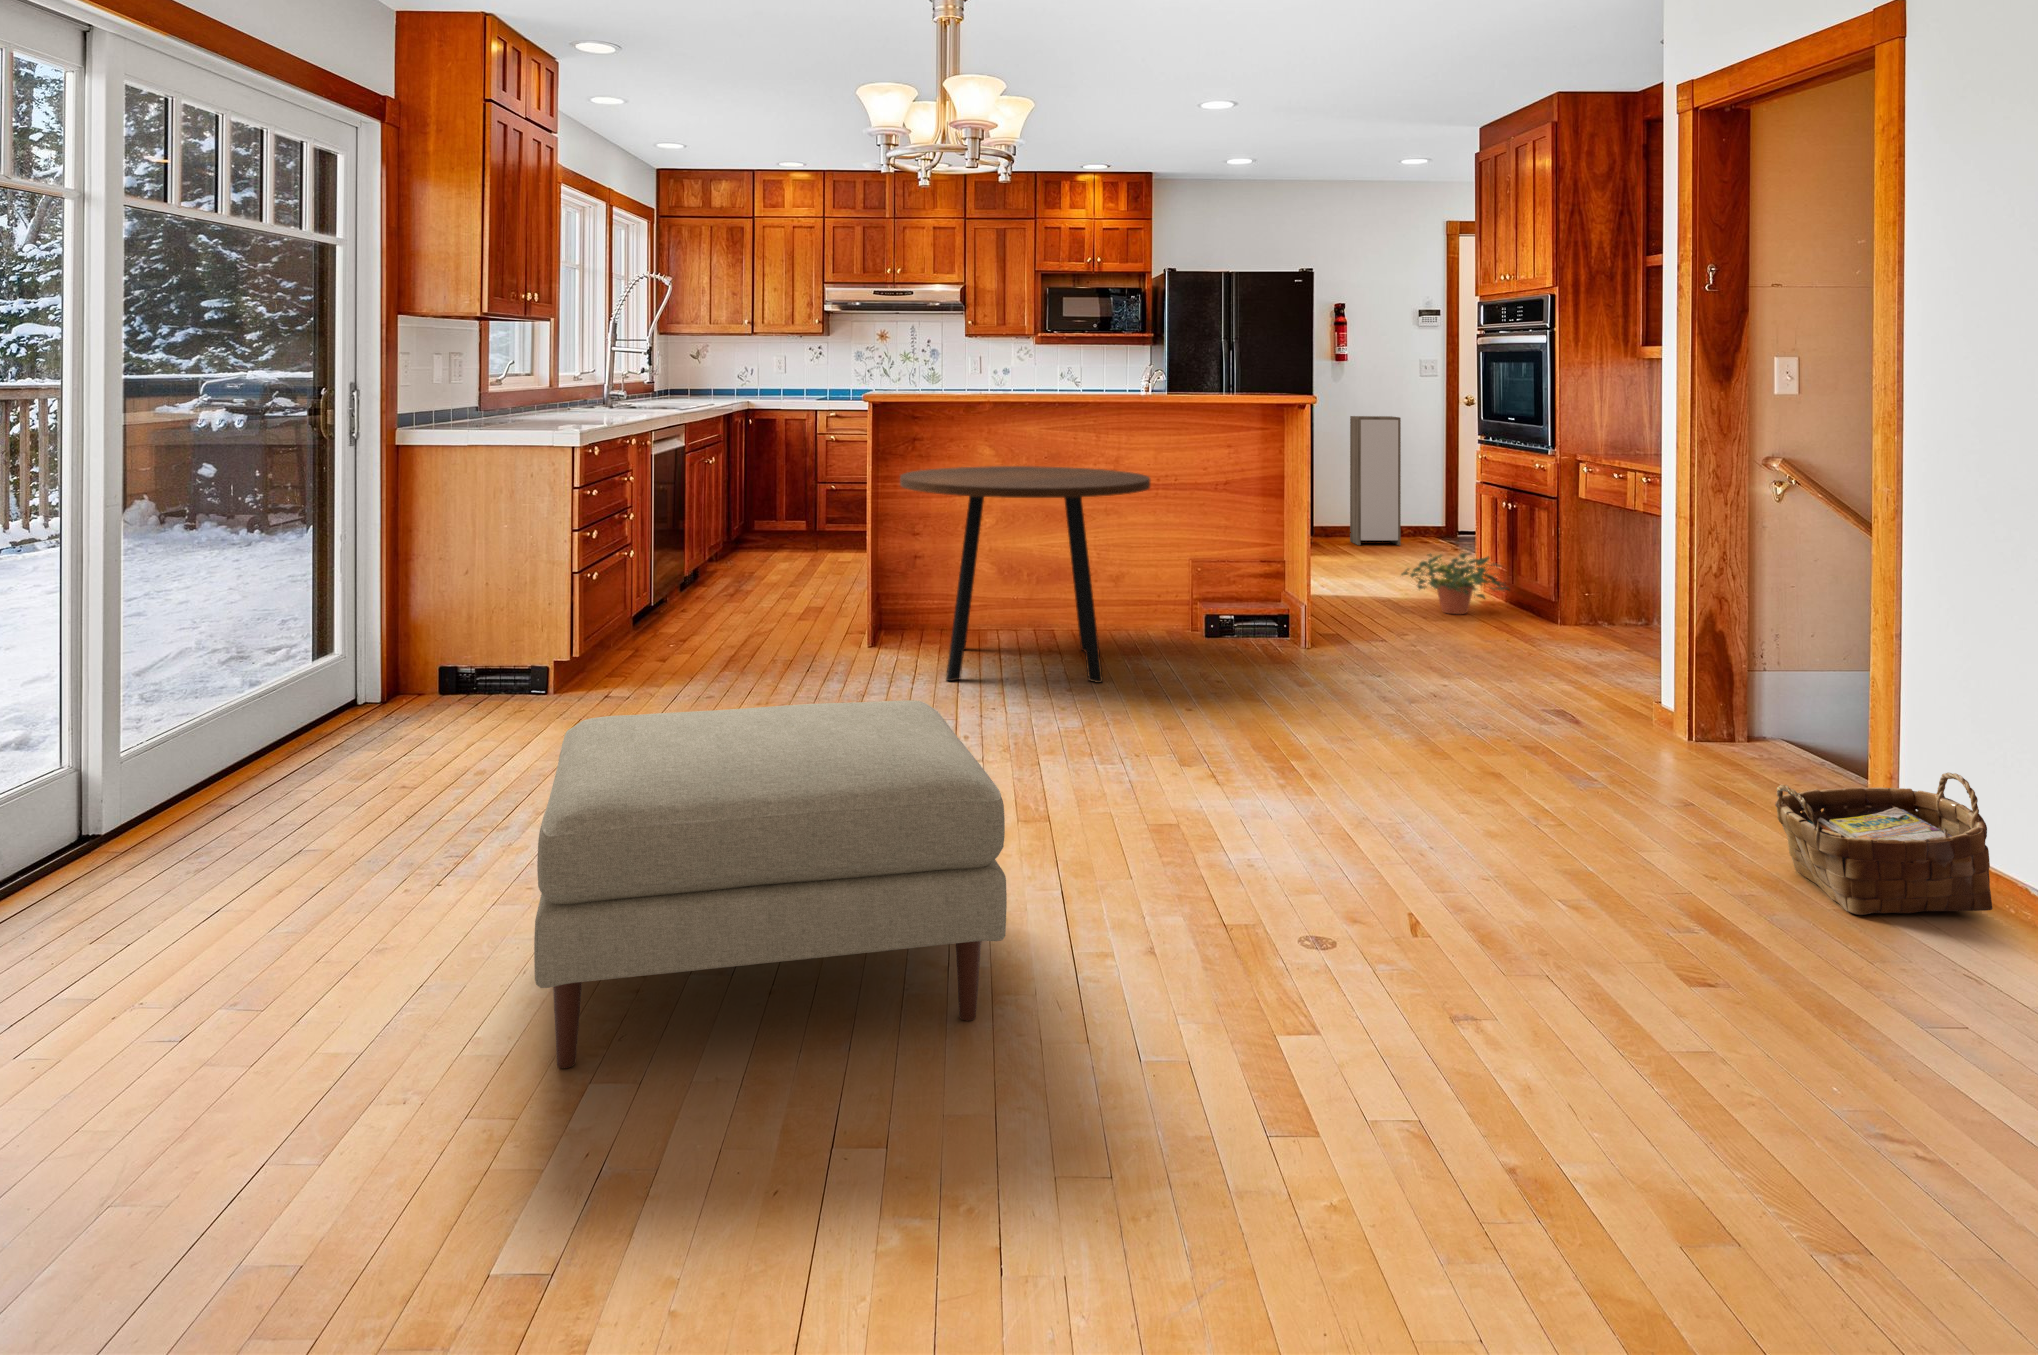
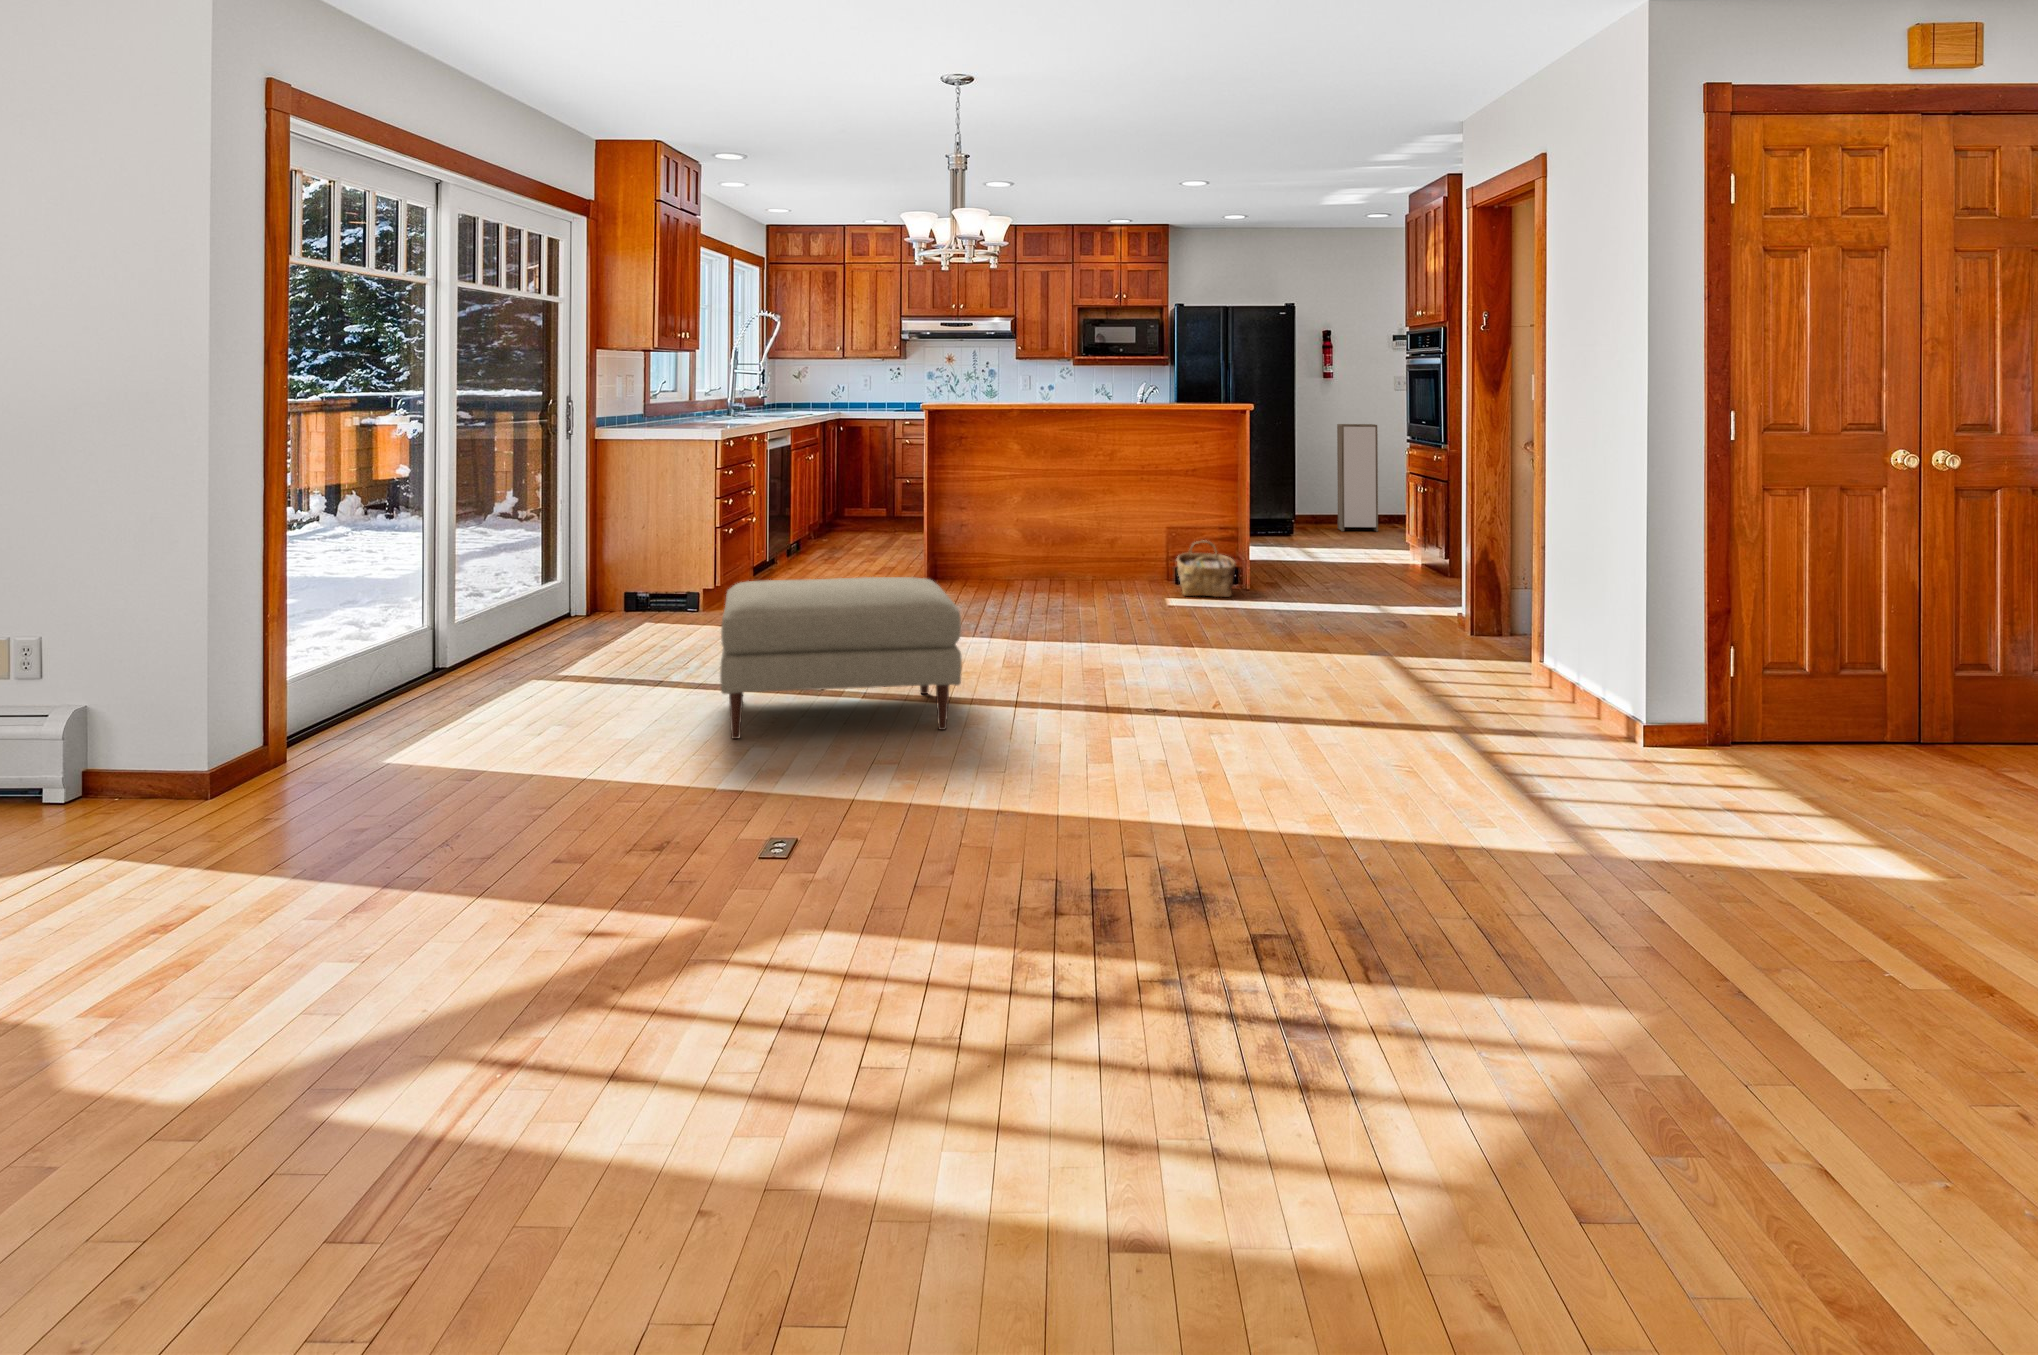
dining table: present [900,466,1150,683] -> none [943,458,1122,608]
potted plant: present [1402,553,1510,614] -> none [1338,528,1421,574]
woven basket: present [1775,772,1993,915] -> present [1177,540,1236,597]

